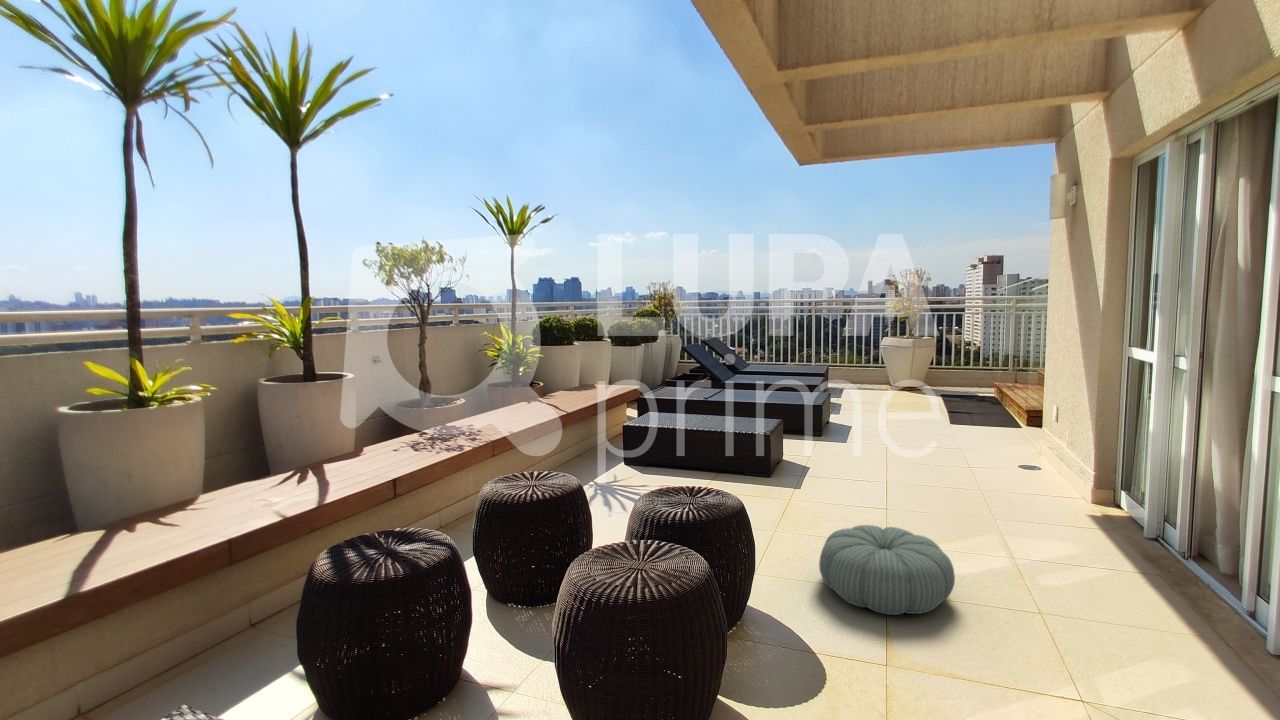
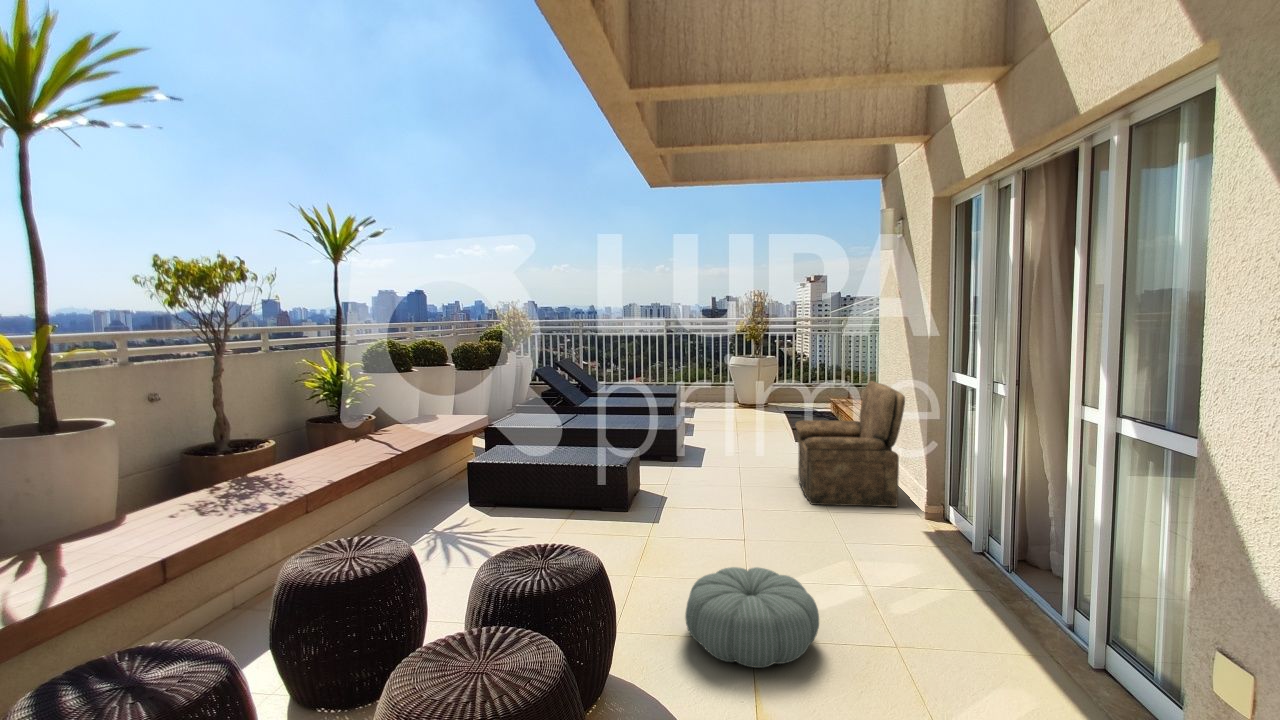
armchair: none [945,359,1071,490] -> present [795,381,905,507]

